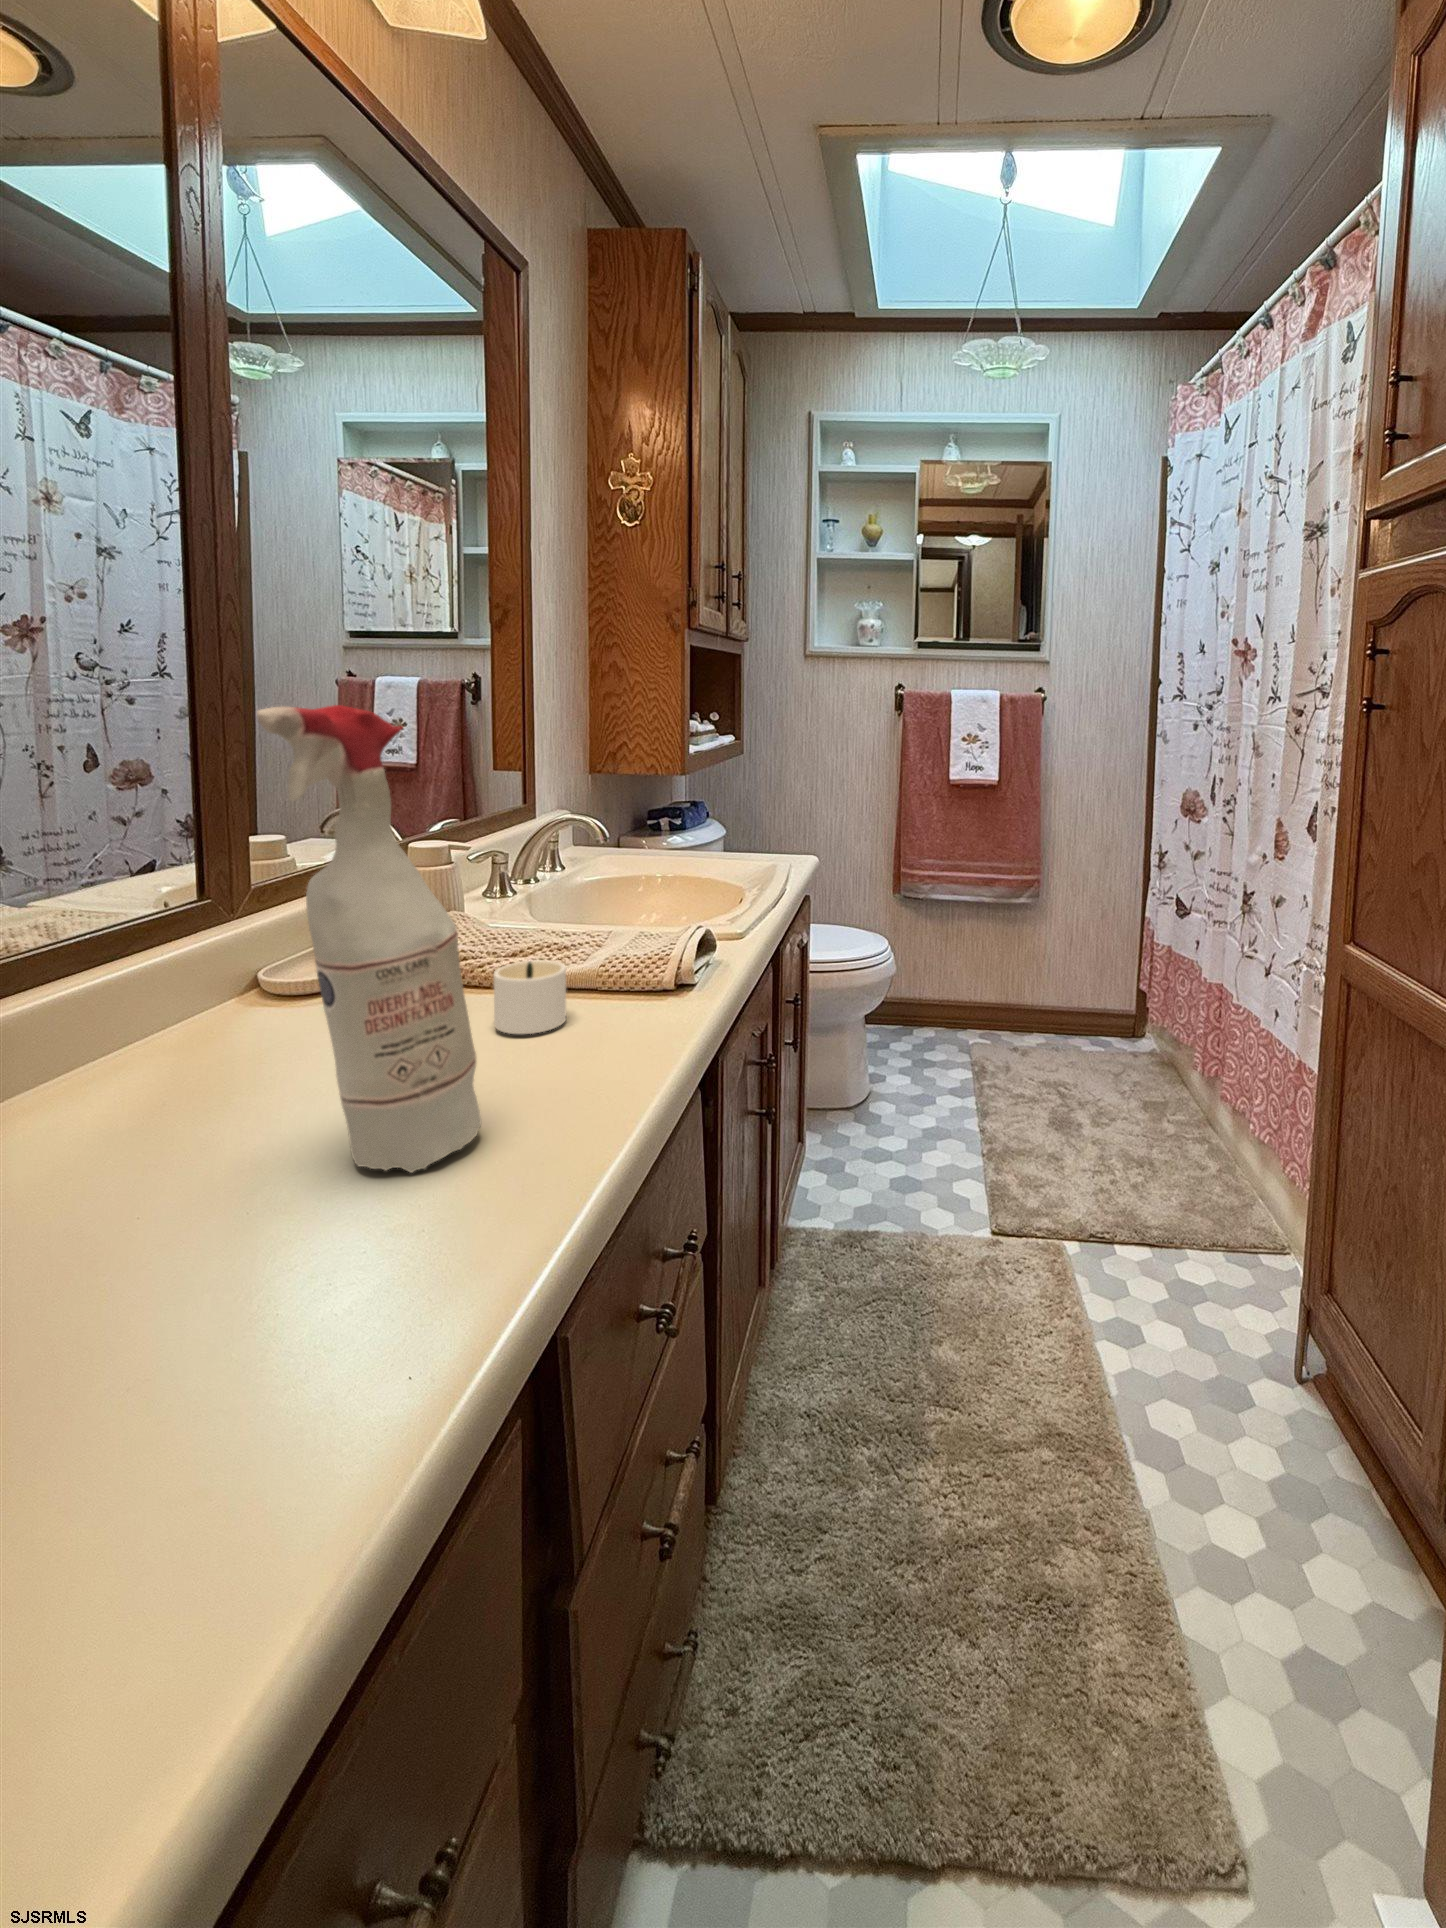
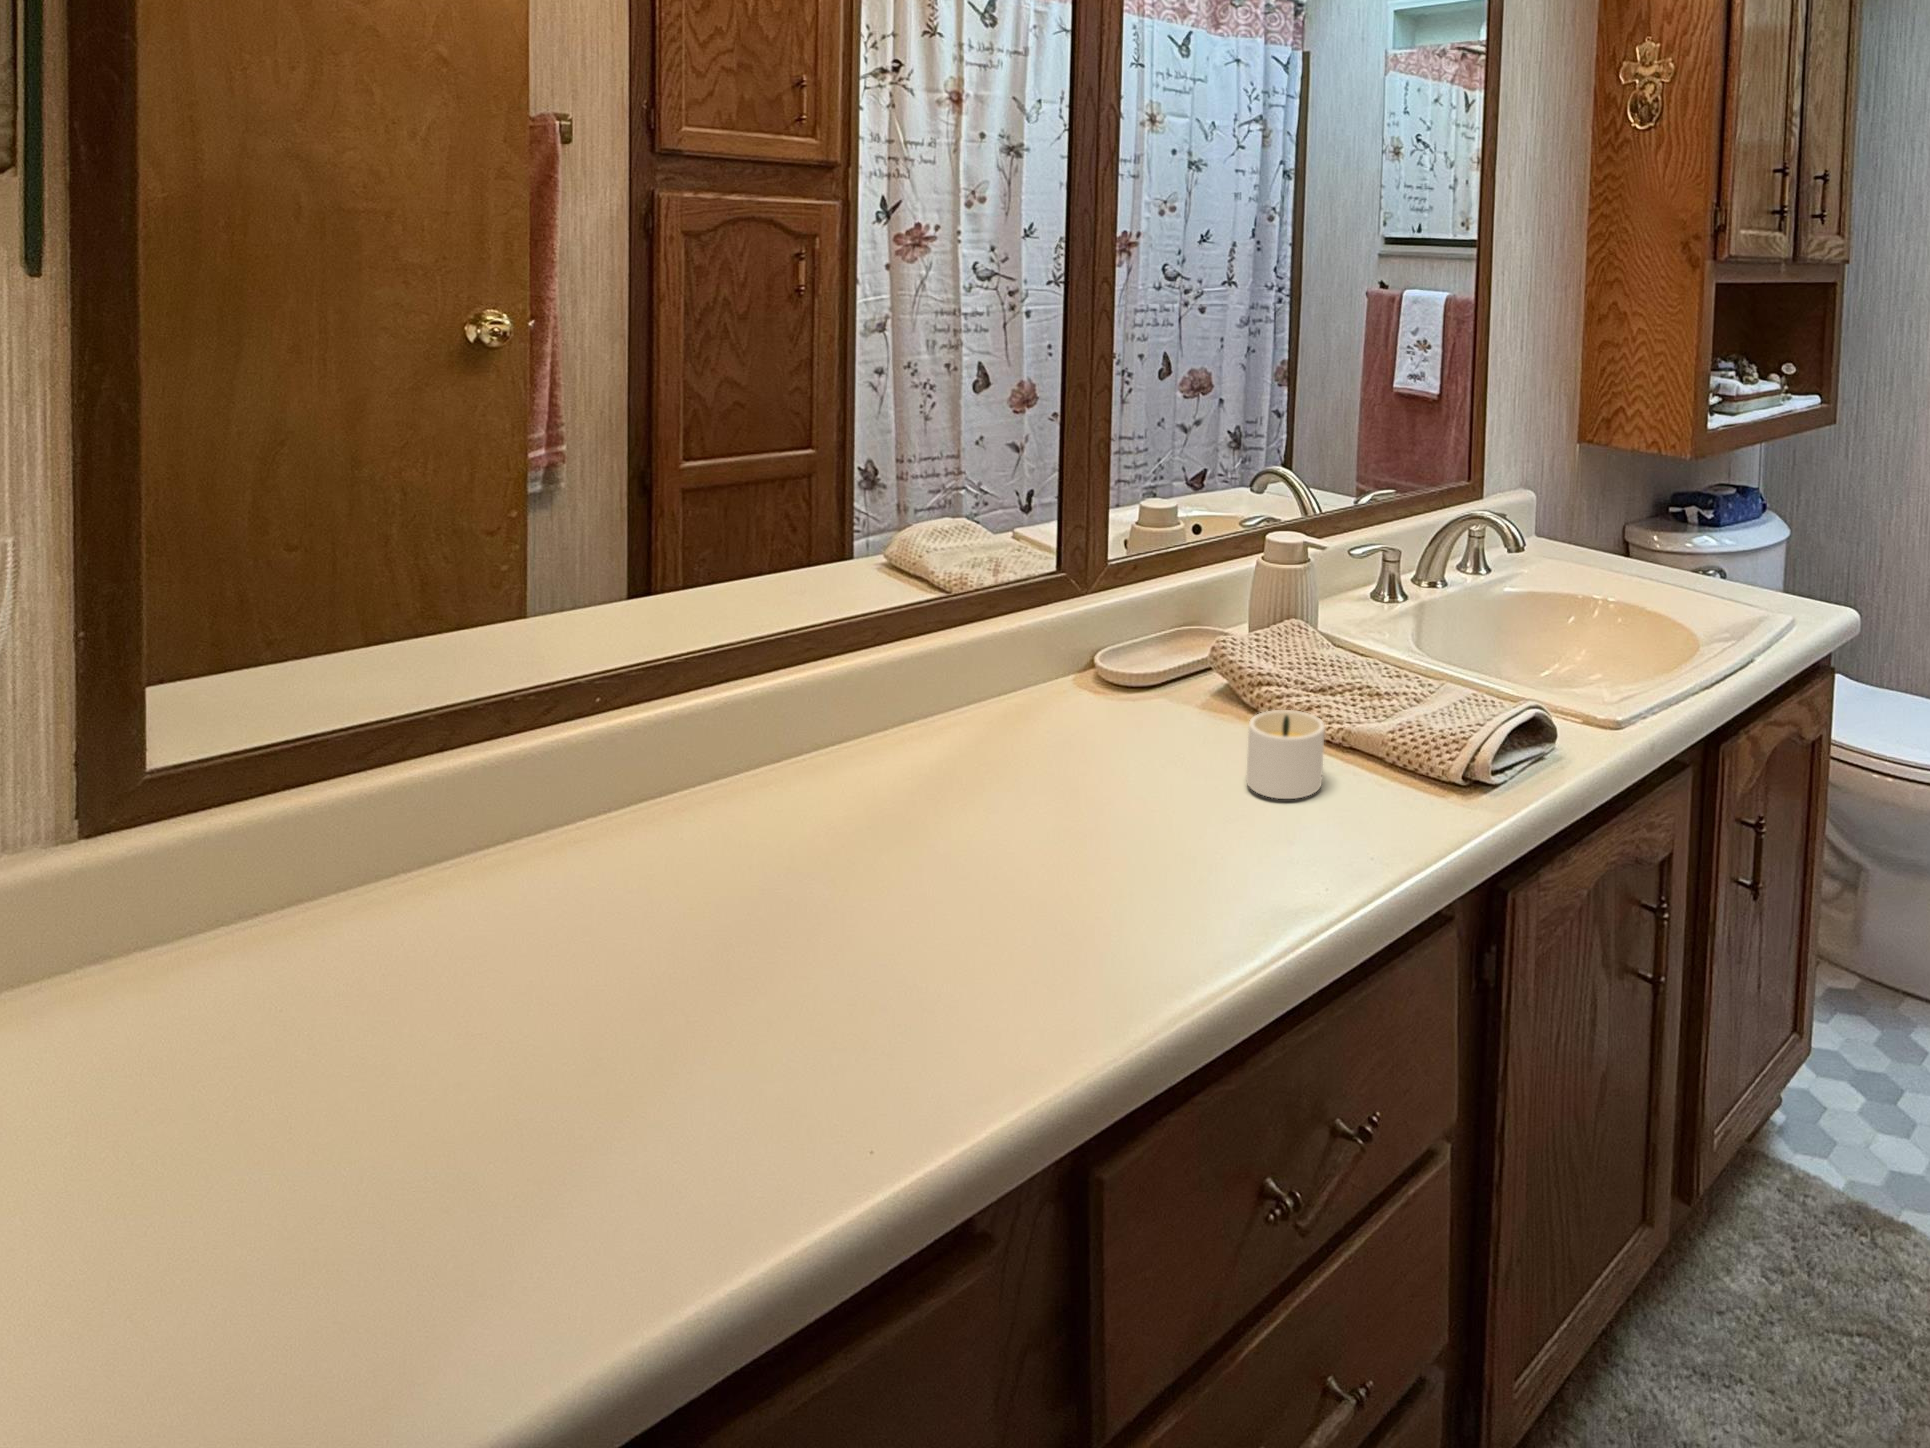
spray bottle: present [257,705,481,1173] -> none [964,459,1142,924]

